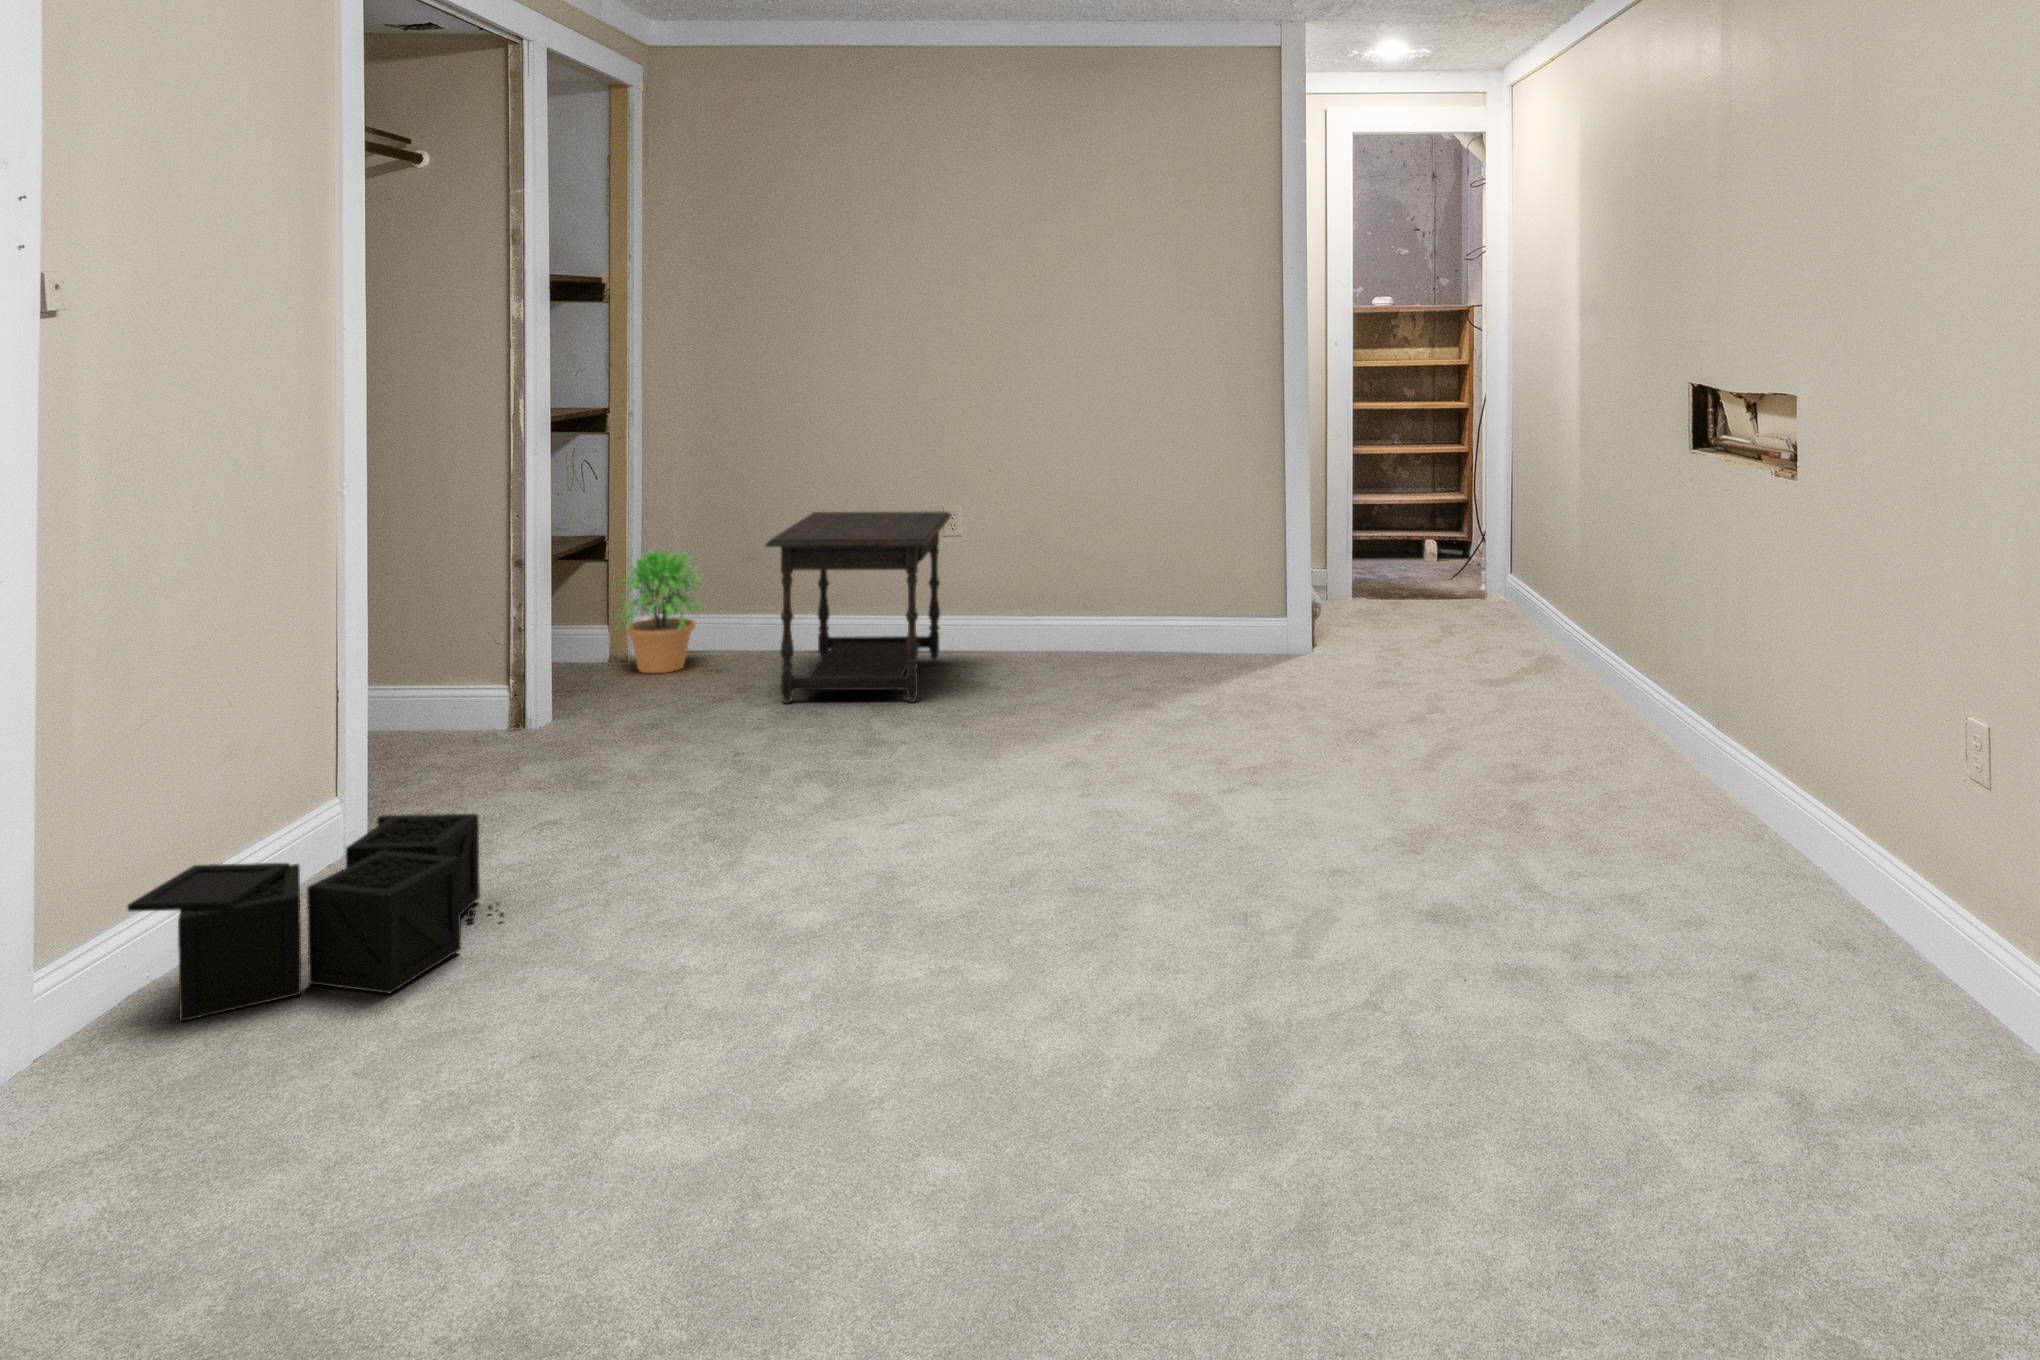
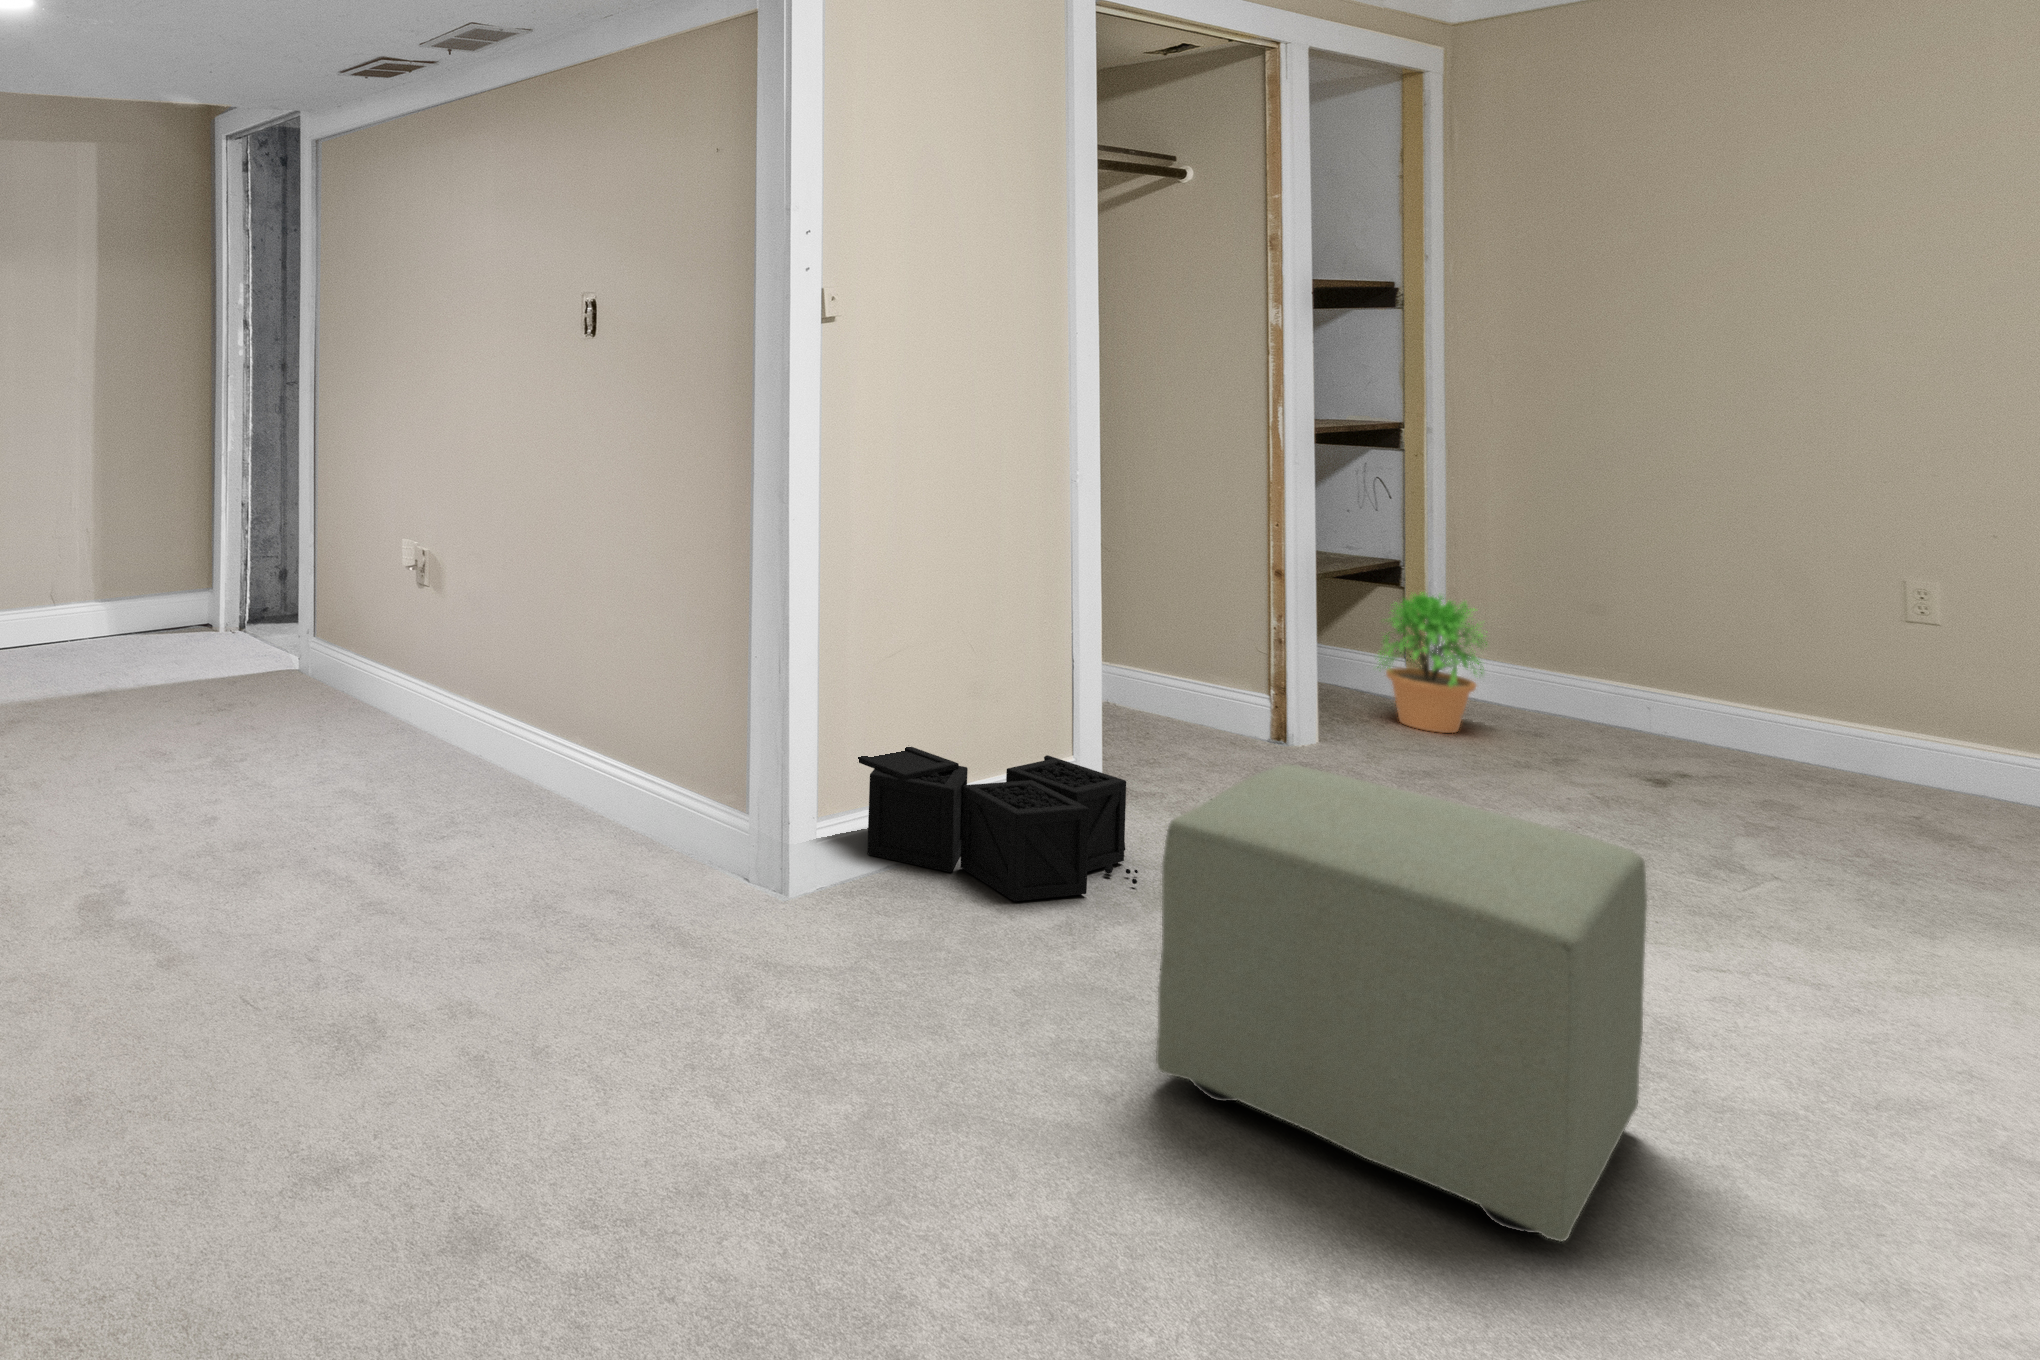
side table: present [765,511,951,704] -> none [1551,584,1904,862]
ottoman: none [618,734,950,1093] -> present [1156,764,1647,1242]

